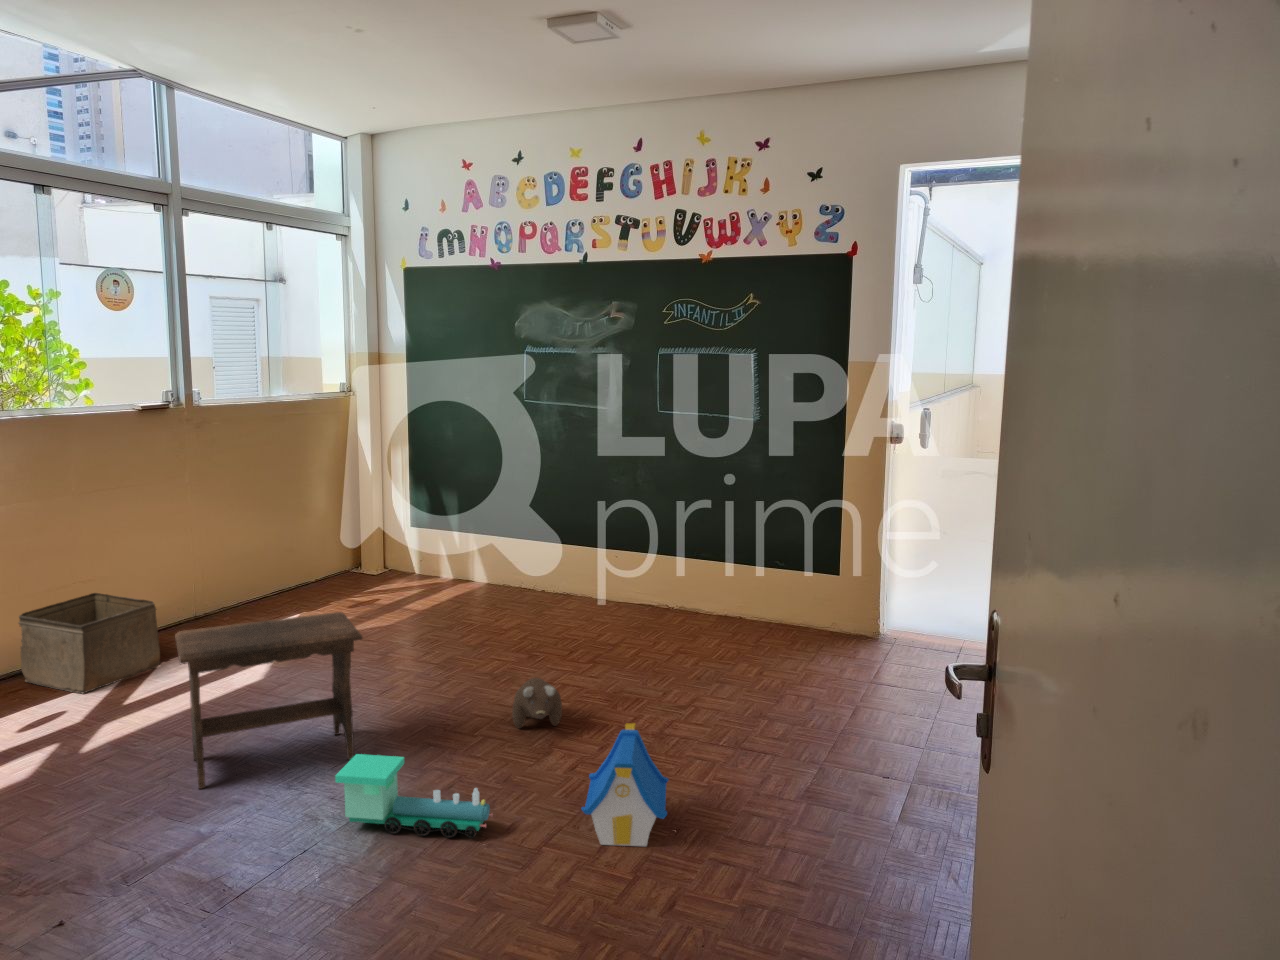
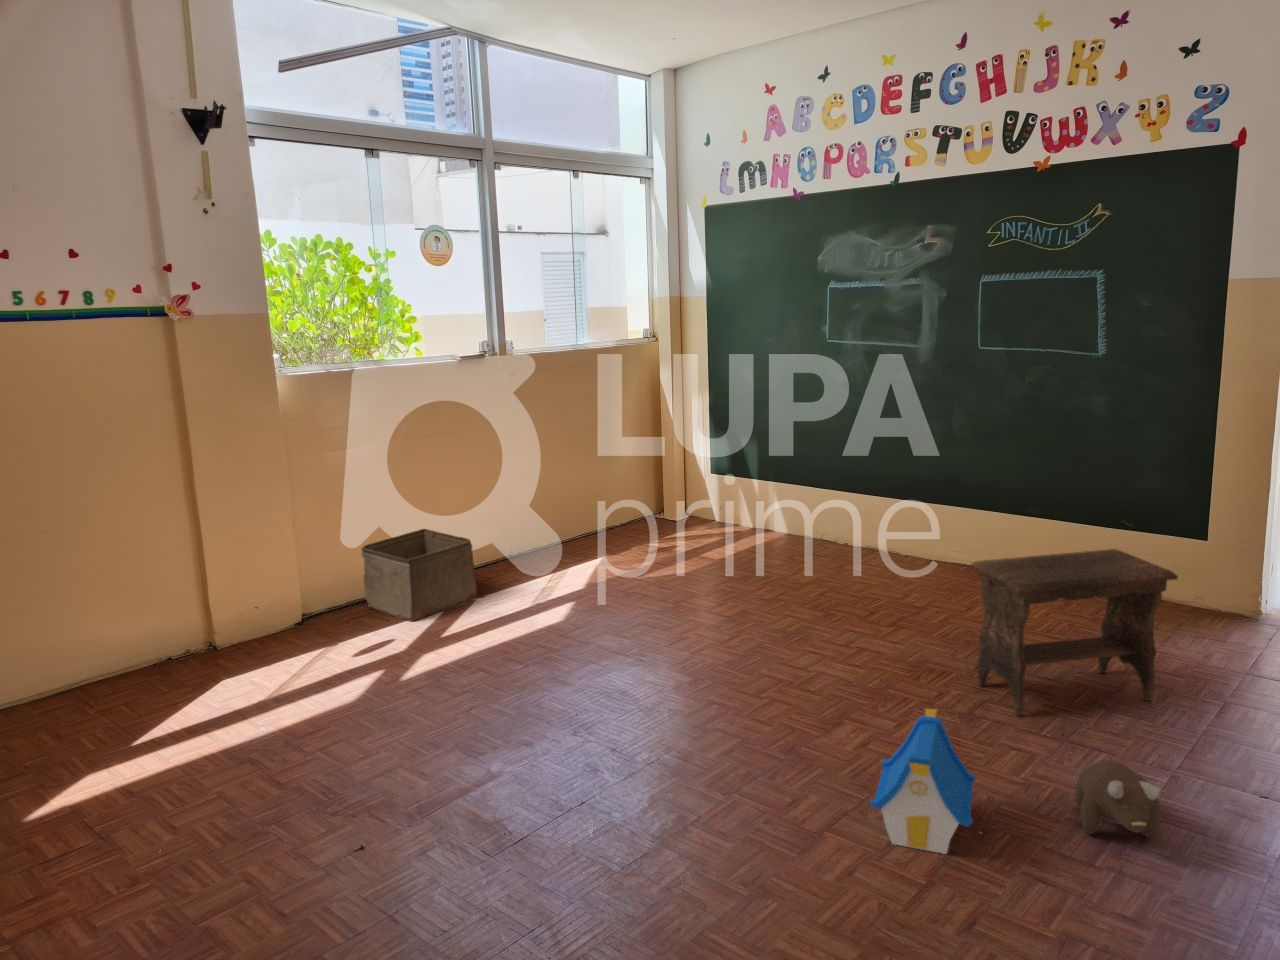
footstool: present [175,612,362,789] -> present [970,549,1178,716]
plush toy: present [512,678,562,728] -> present [1075,760,1161,836]
toy train: present [335,754,493,838] -> none [612,711,772,815]

